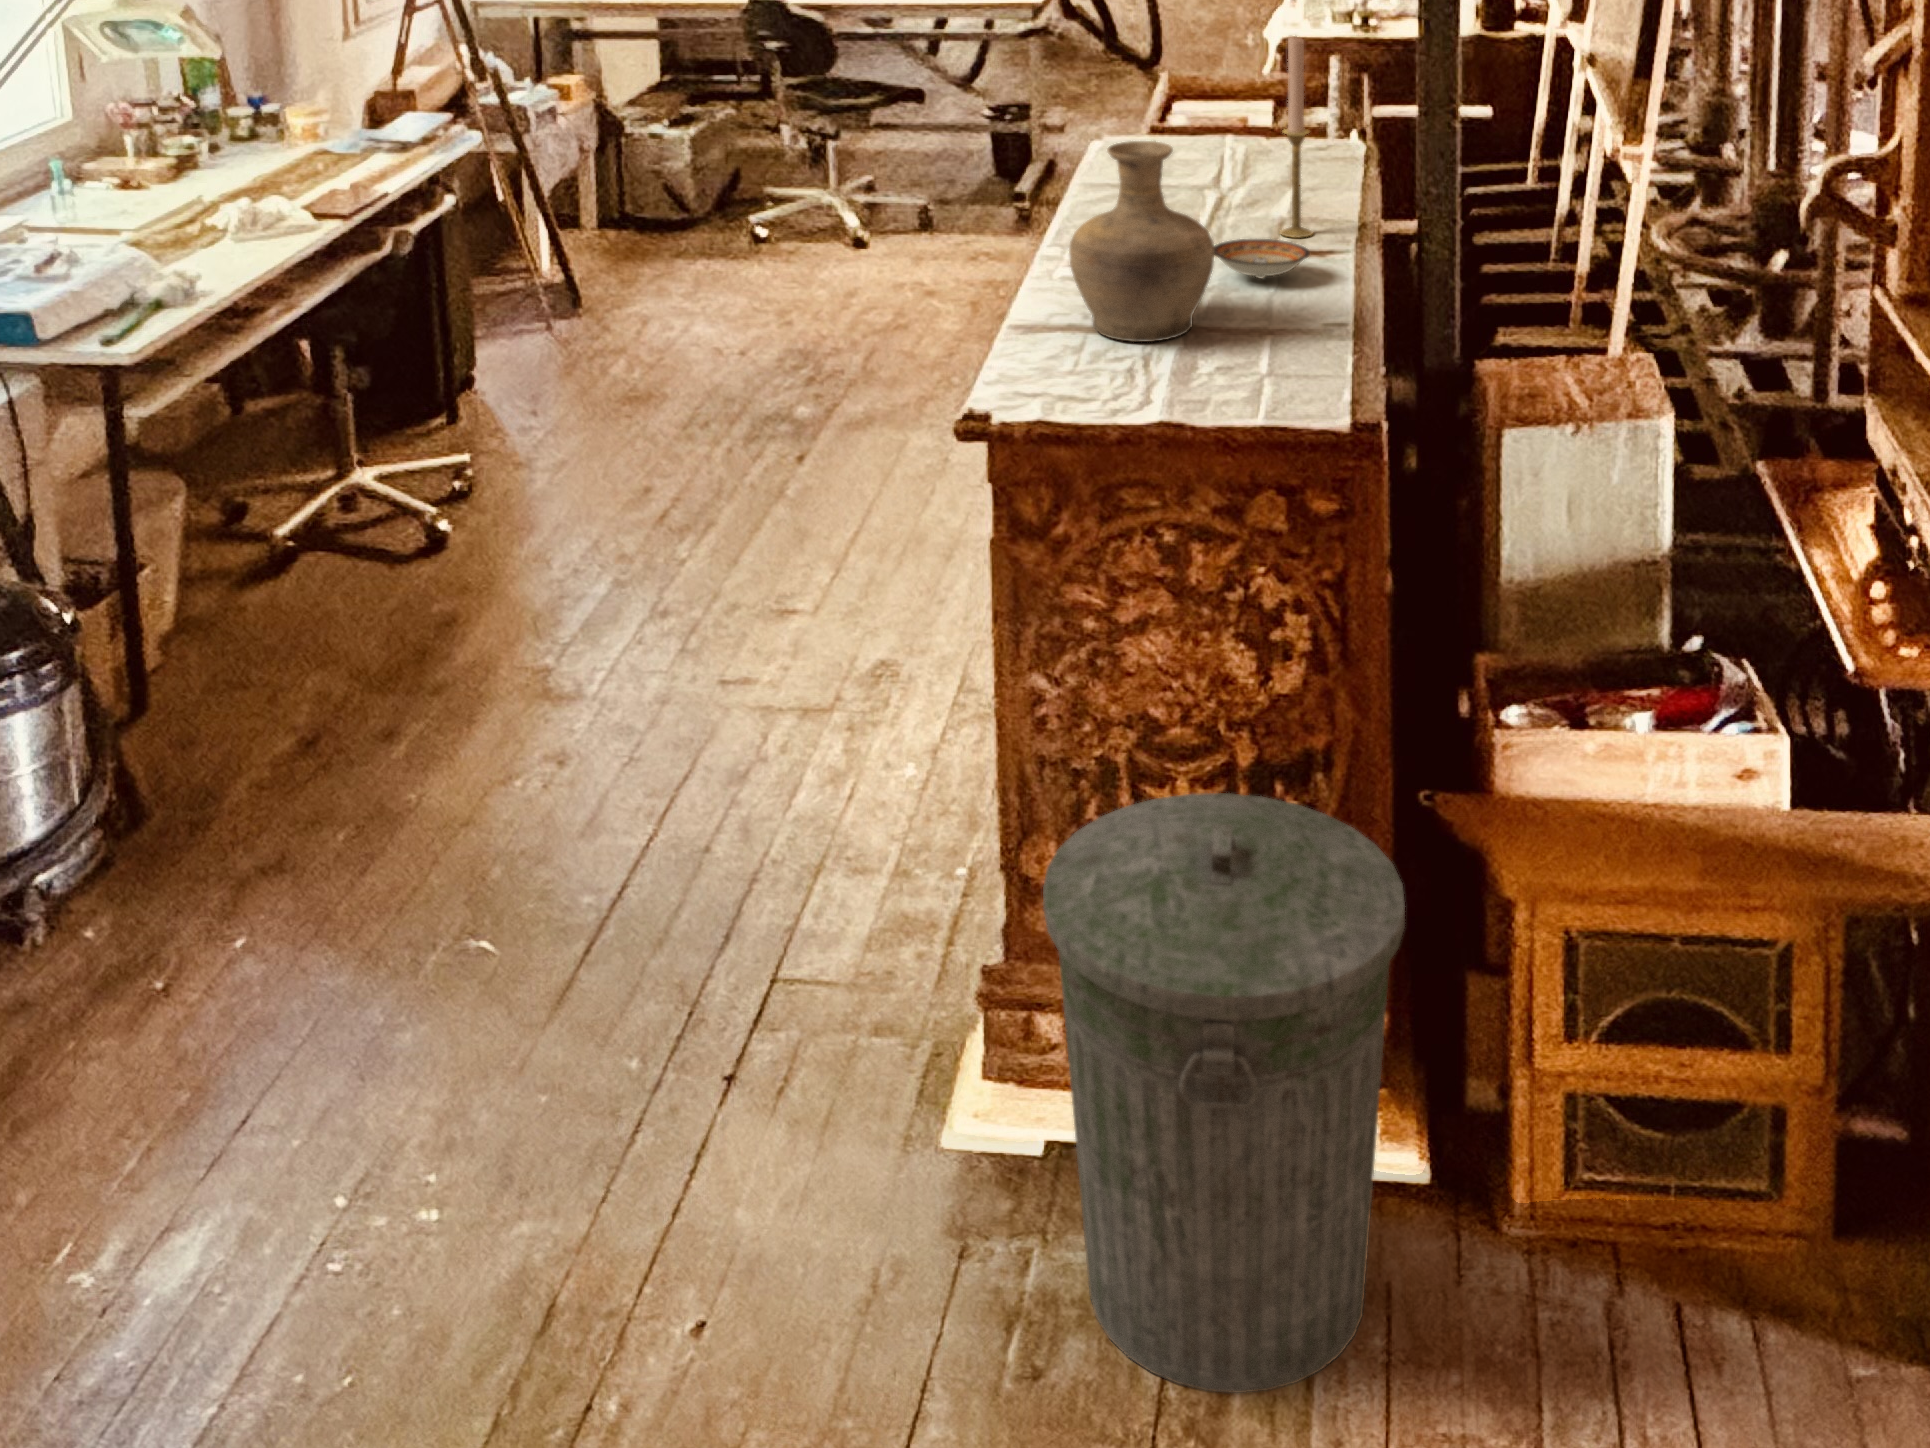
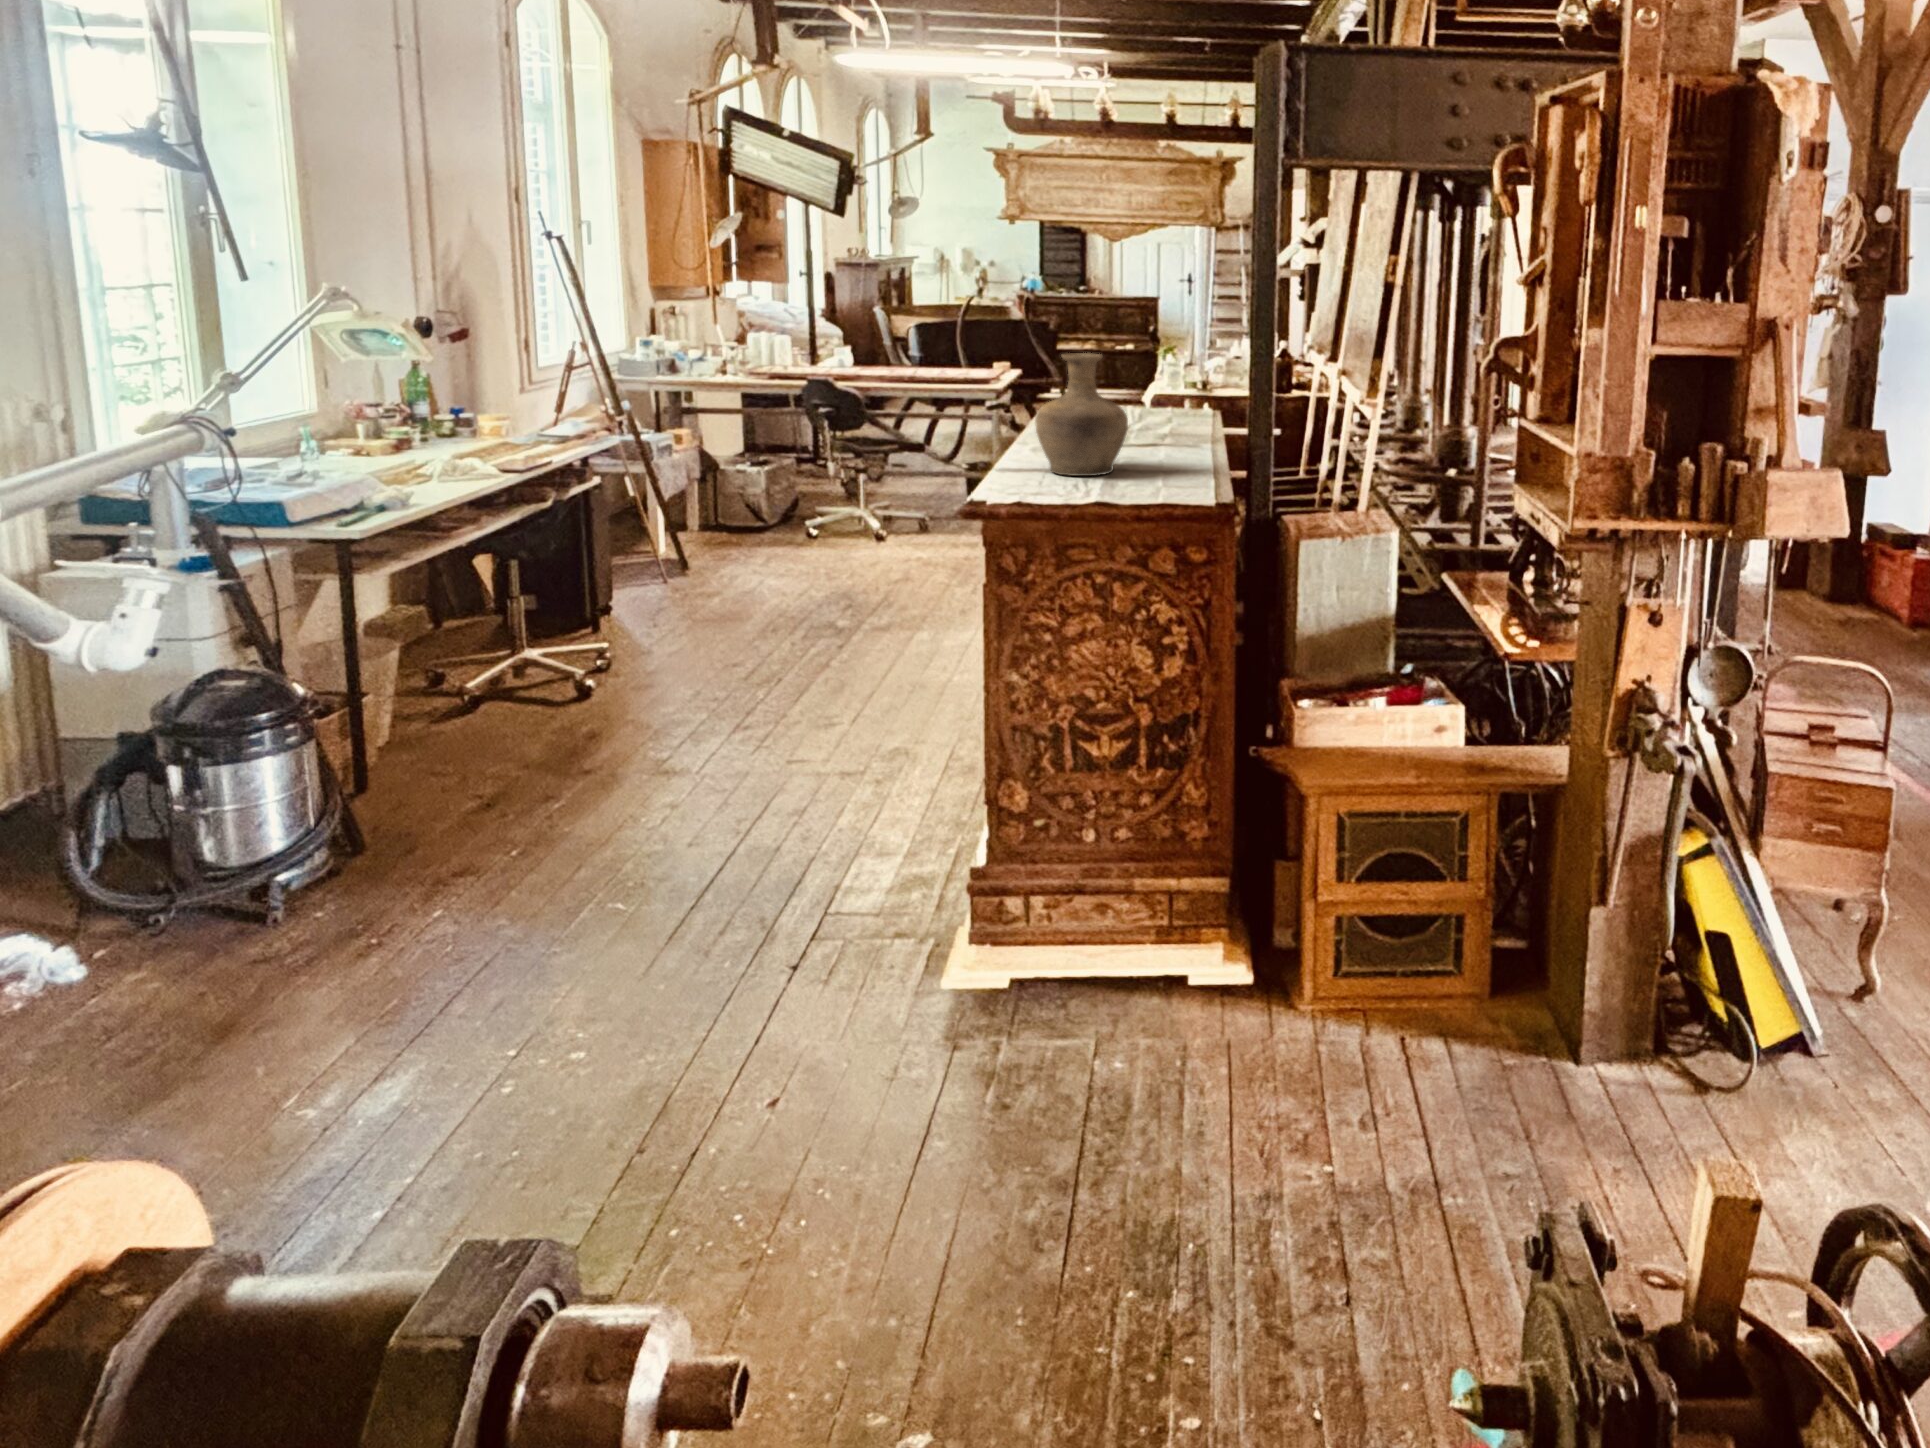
candlestick: present [1280,36,1313,238] -> none [1164,313,1186,440]
ceramic bowl: present [1214,239,1310,279] -> none [1124,433,1185,454]
trash can: present [1043,793,1405,1393] -> none [1017,744,1247,1101]

